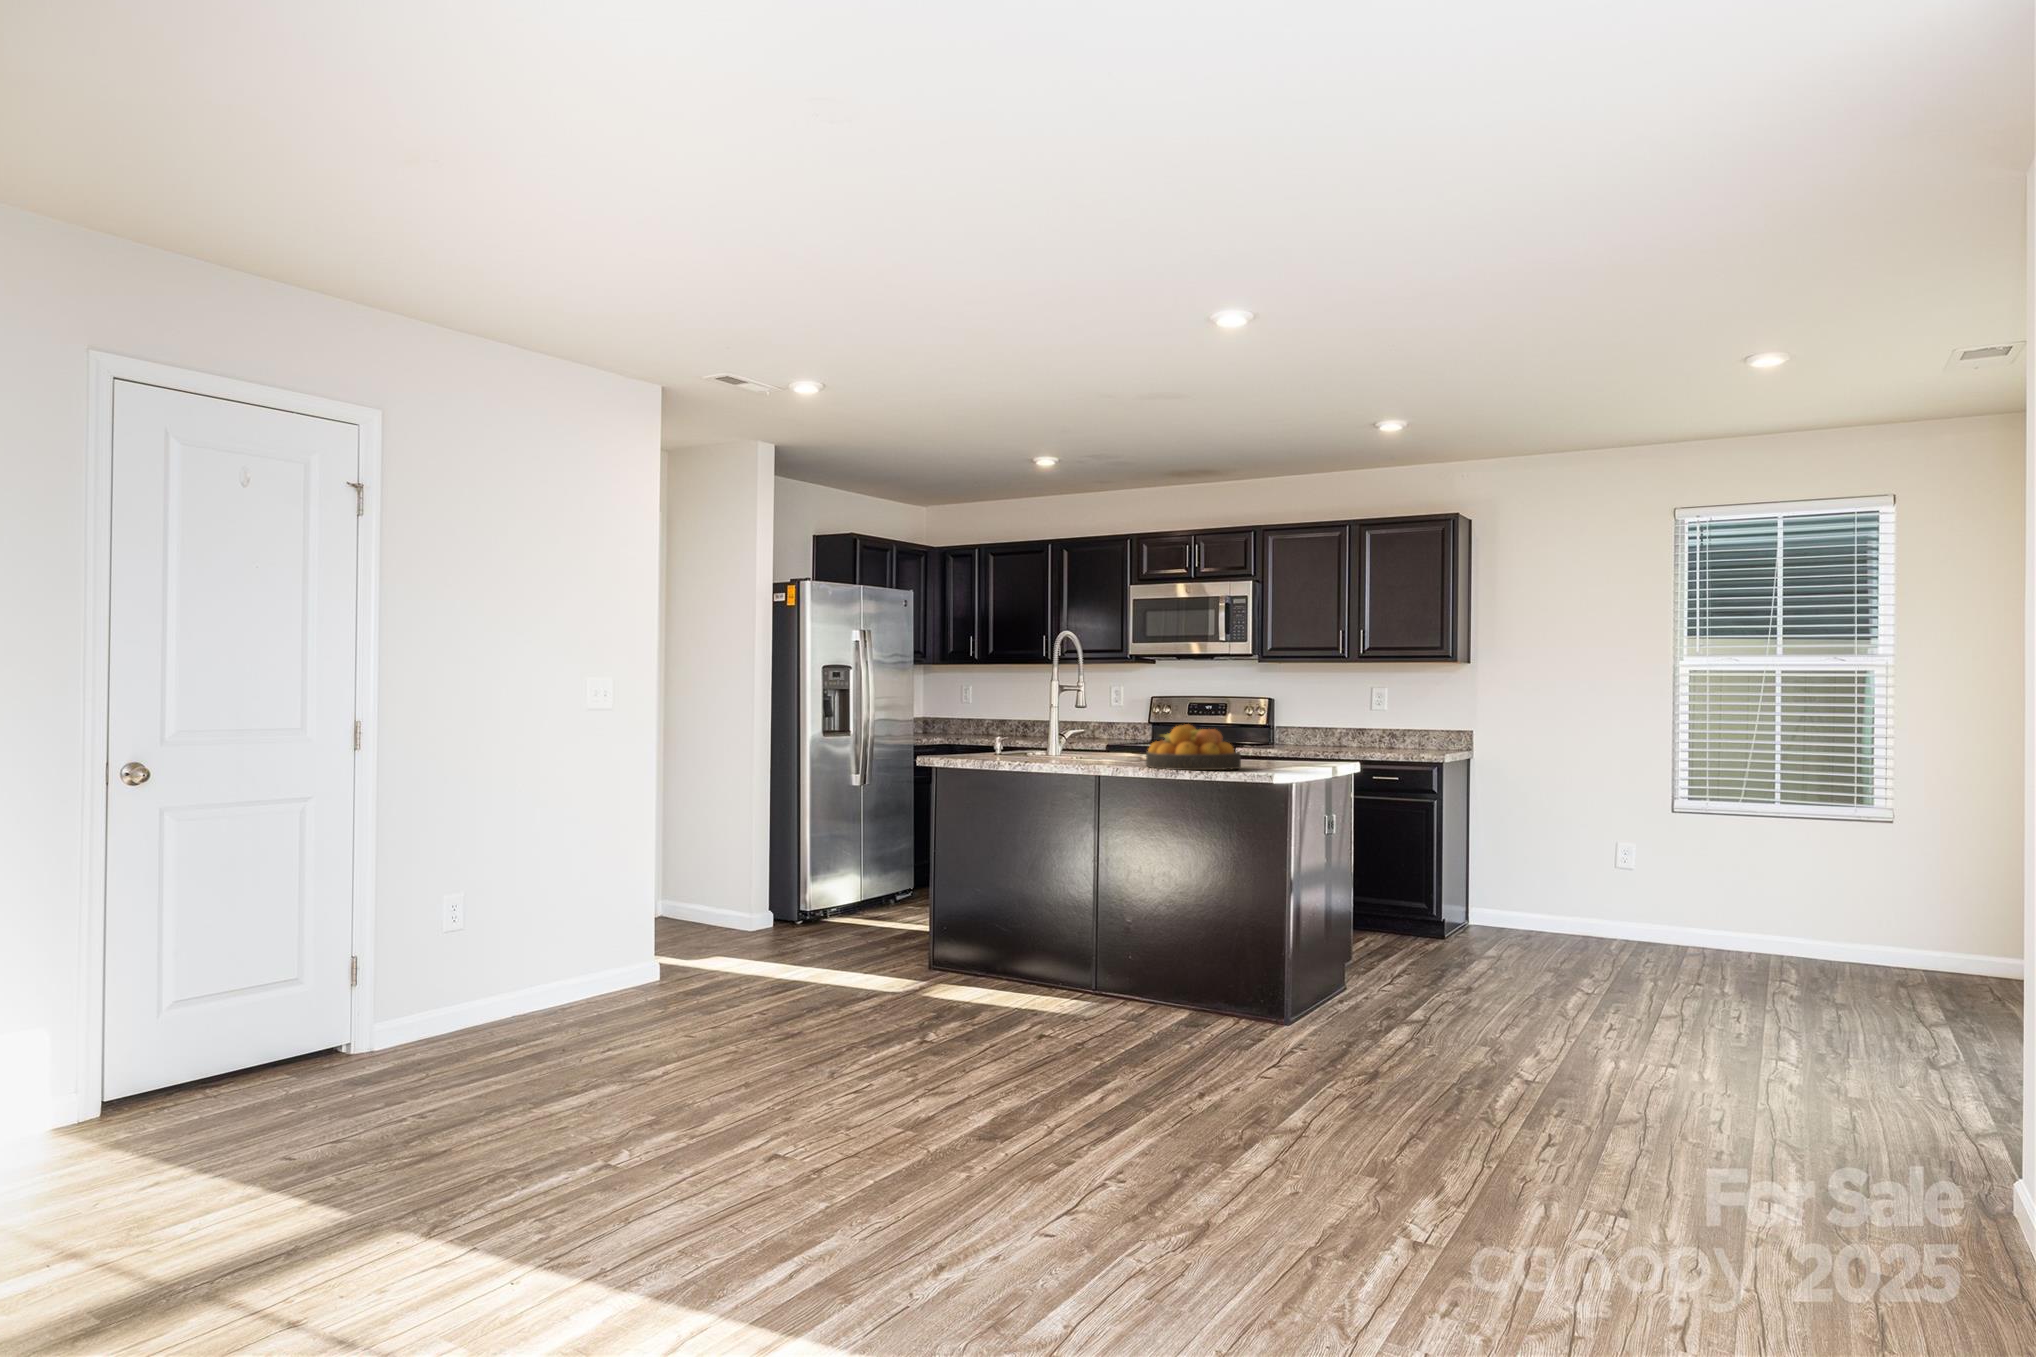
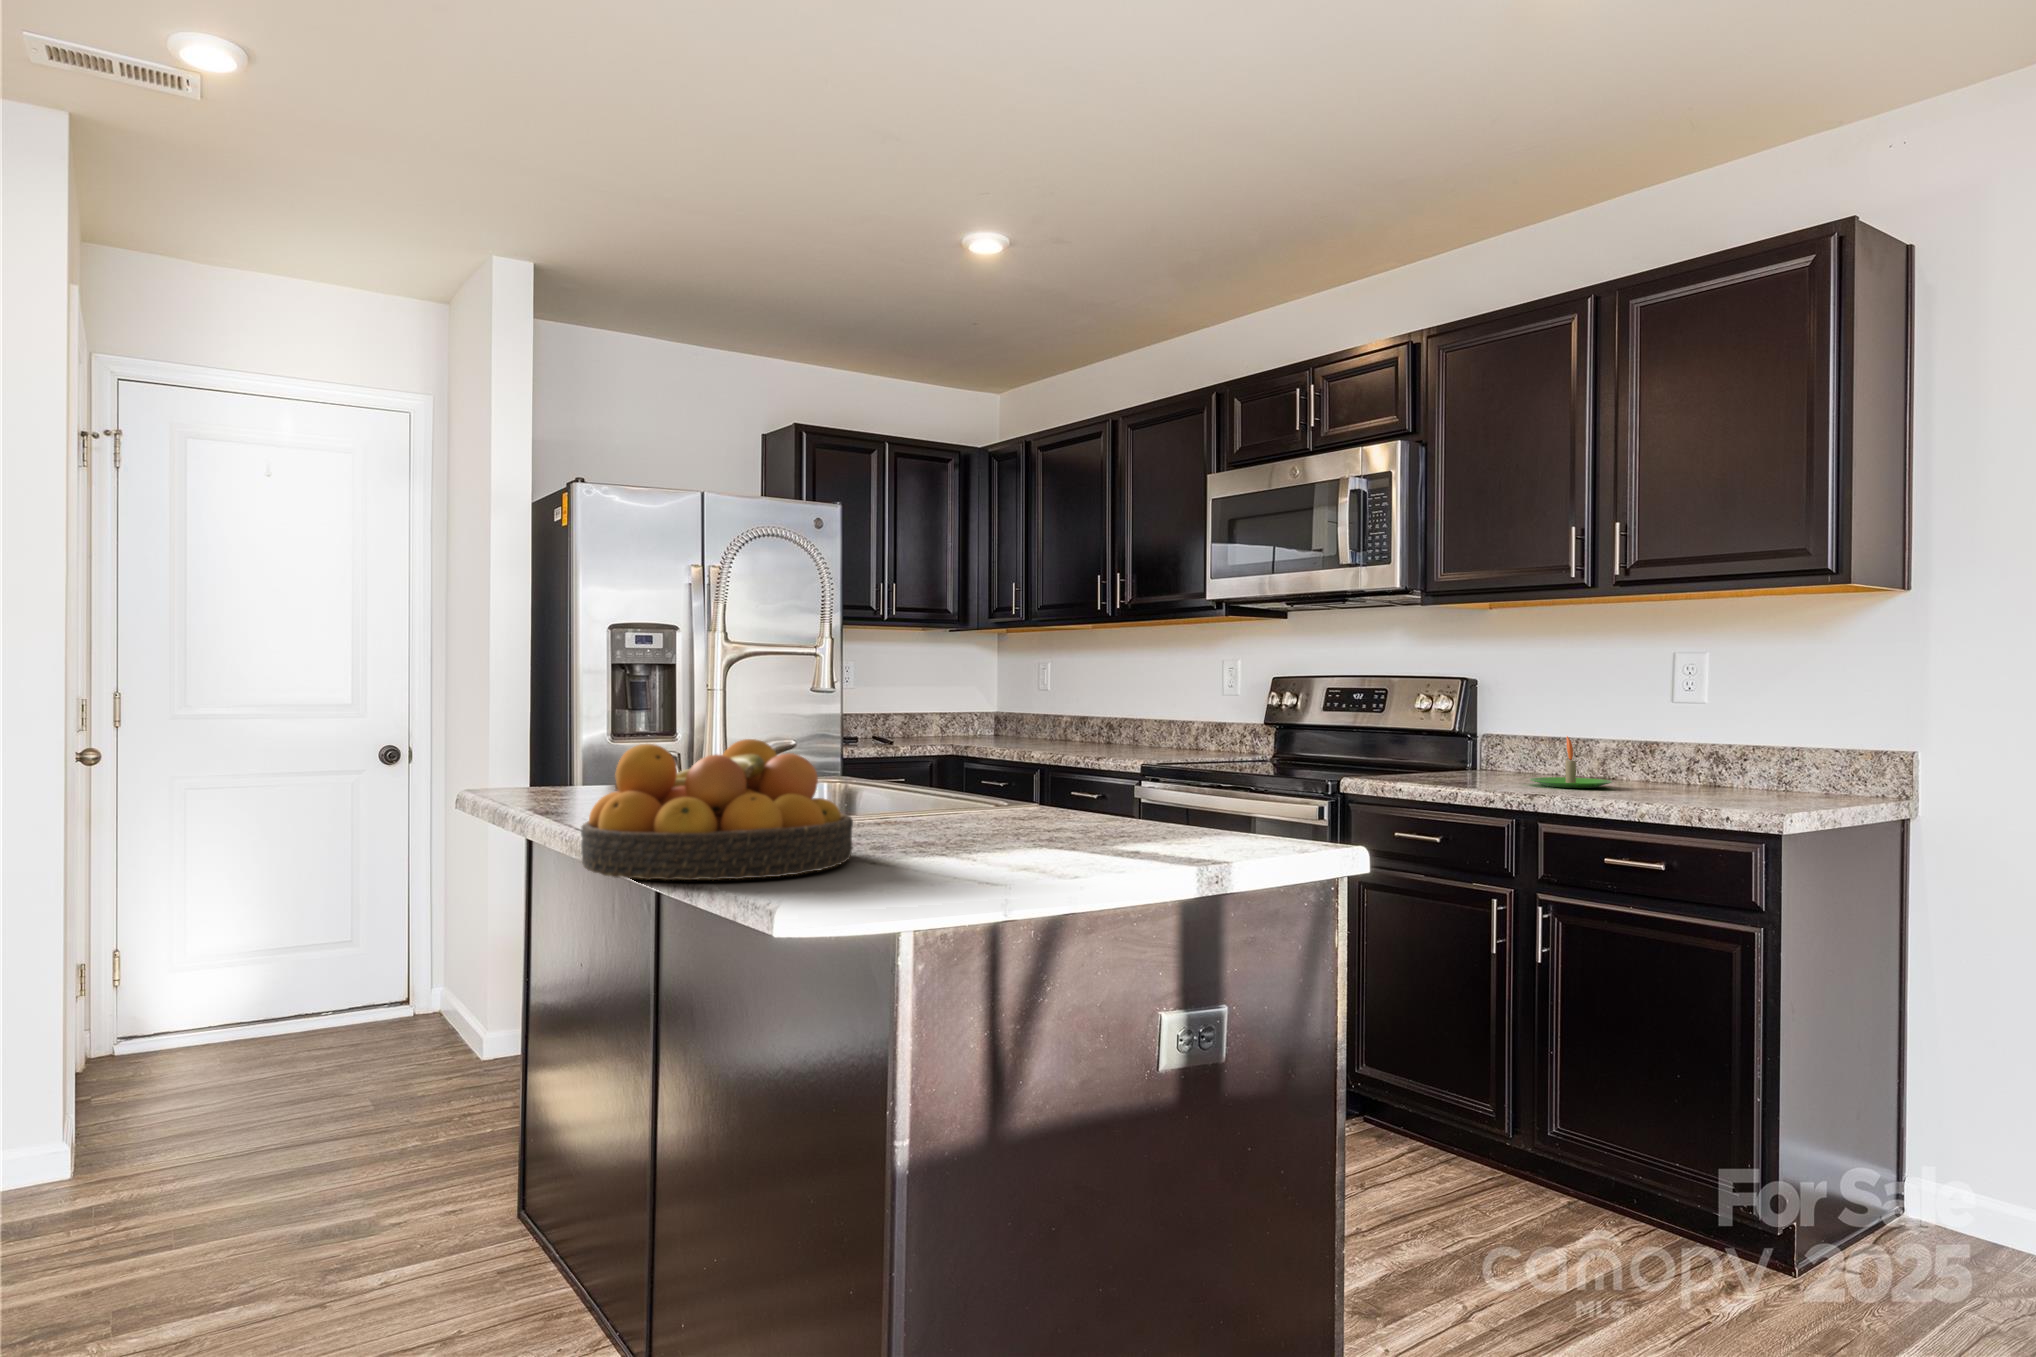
candle: none [1306,727,1344,751] -> present [1530,736,1613,788]

